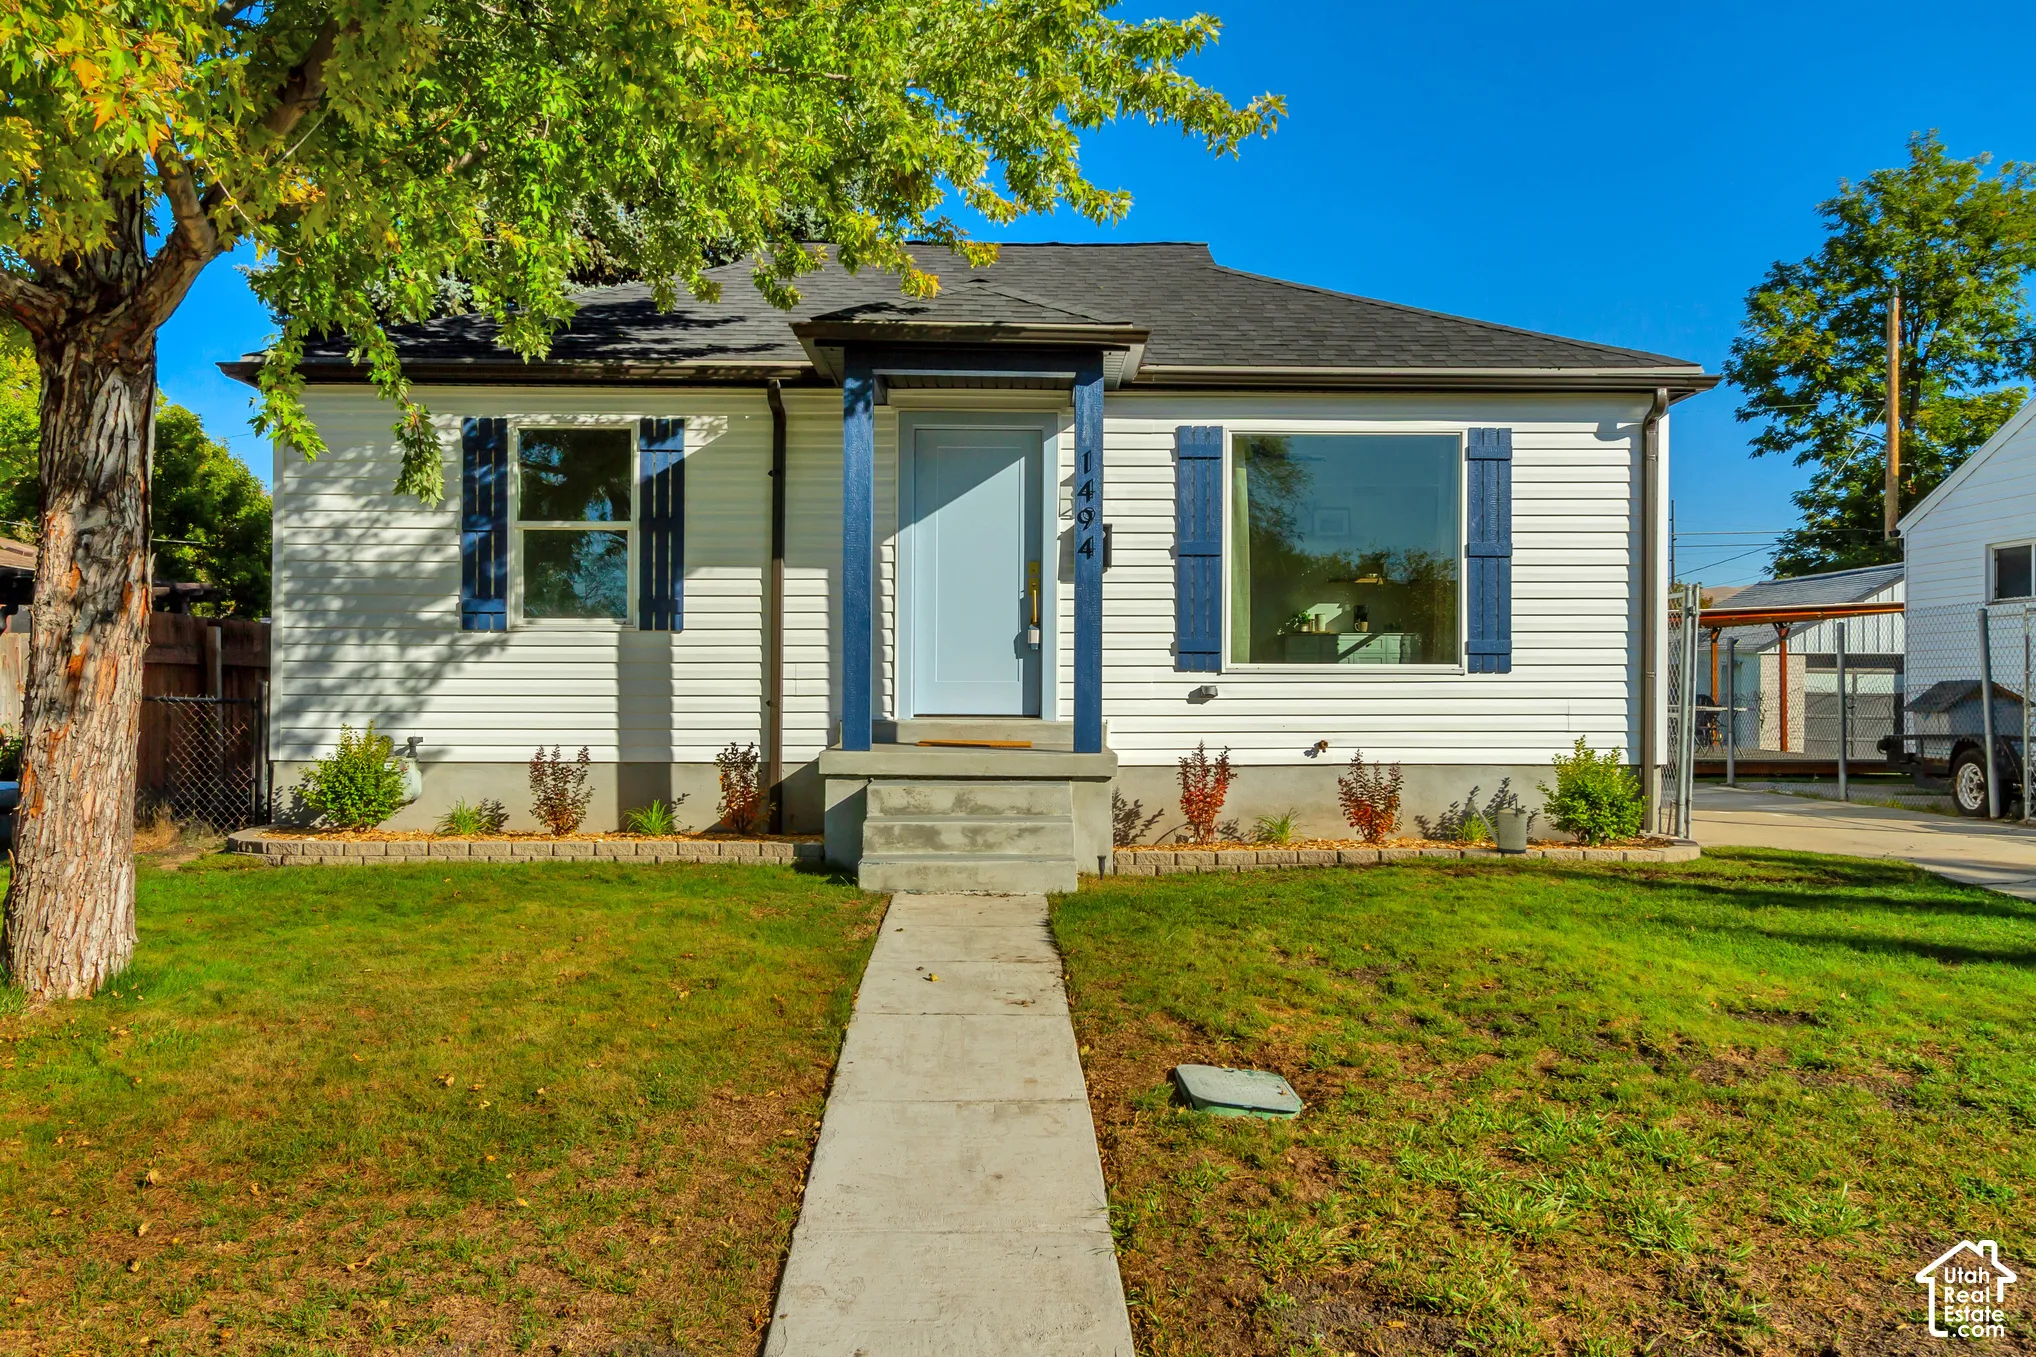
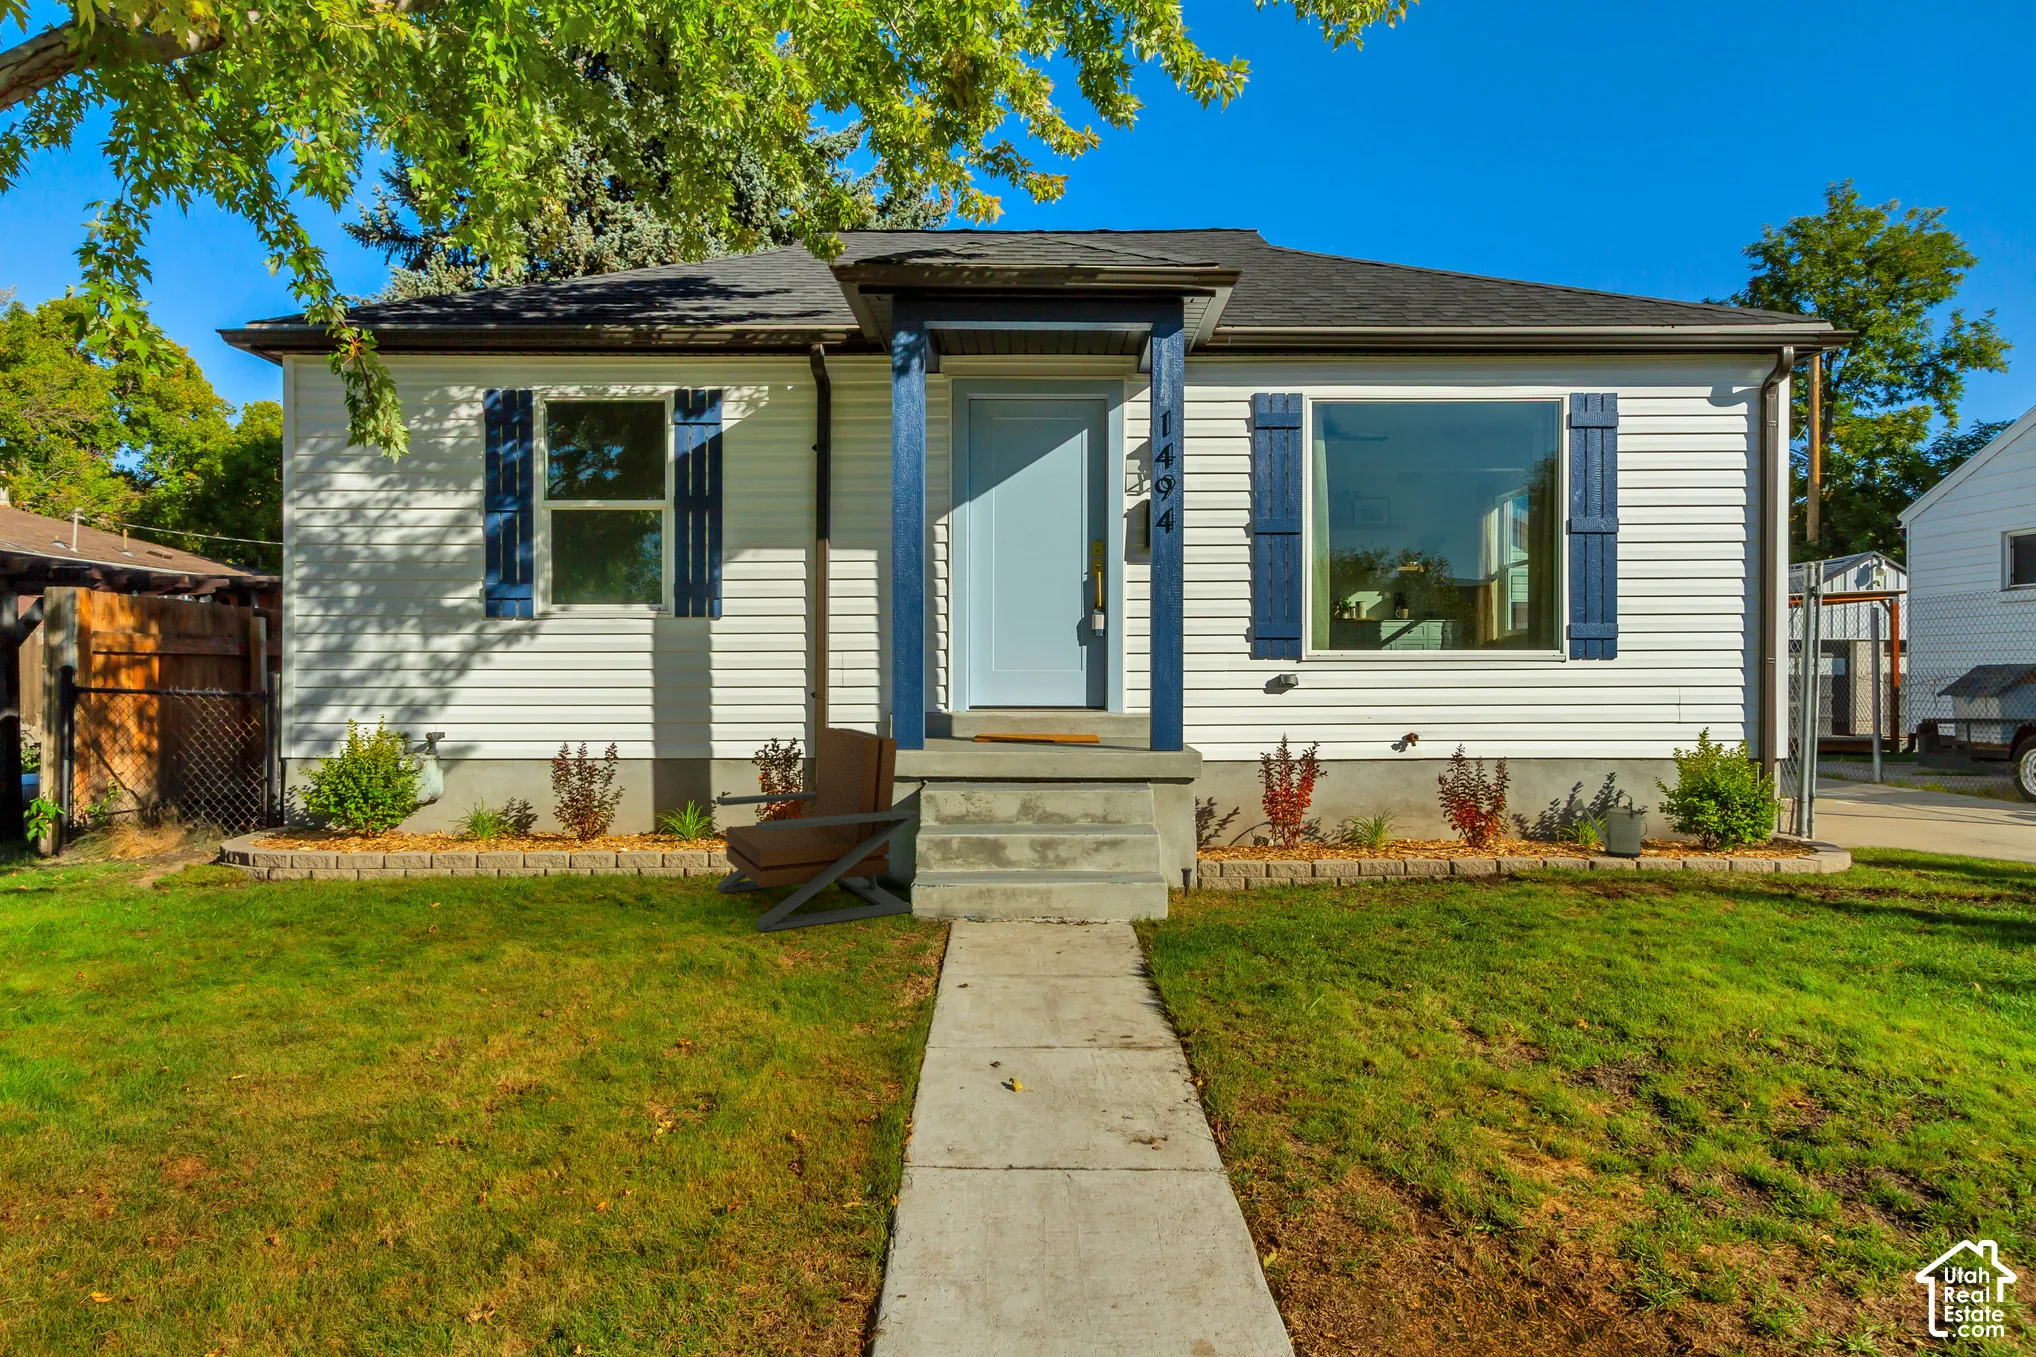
lounge chair: none [688,731,866,899] -> present [717,727,918,931]

